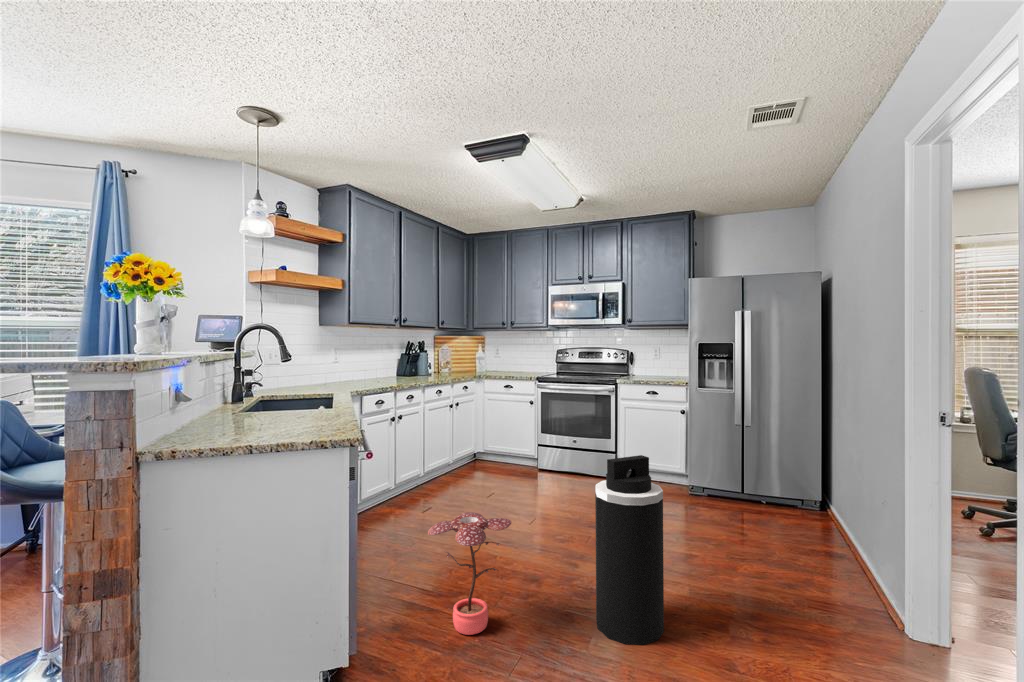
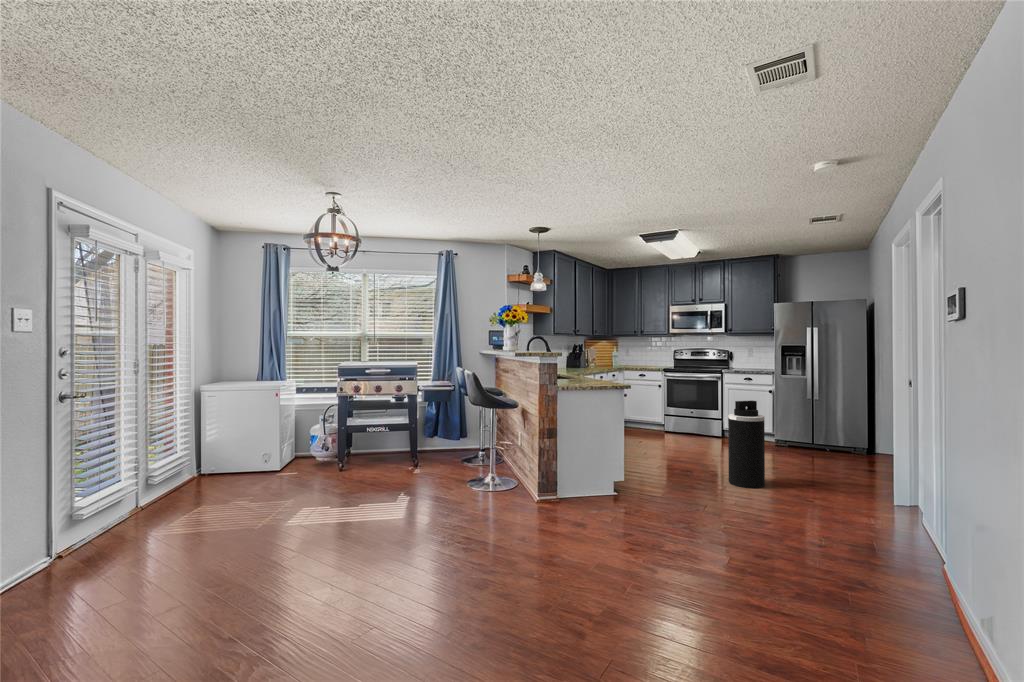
potted plant: present [428,512,511,635] -> none [645,428,686,483]

